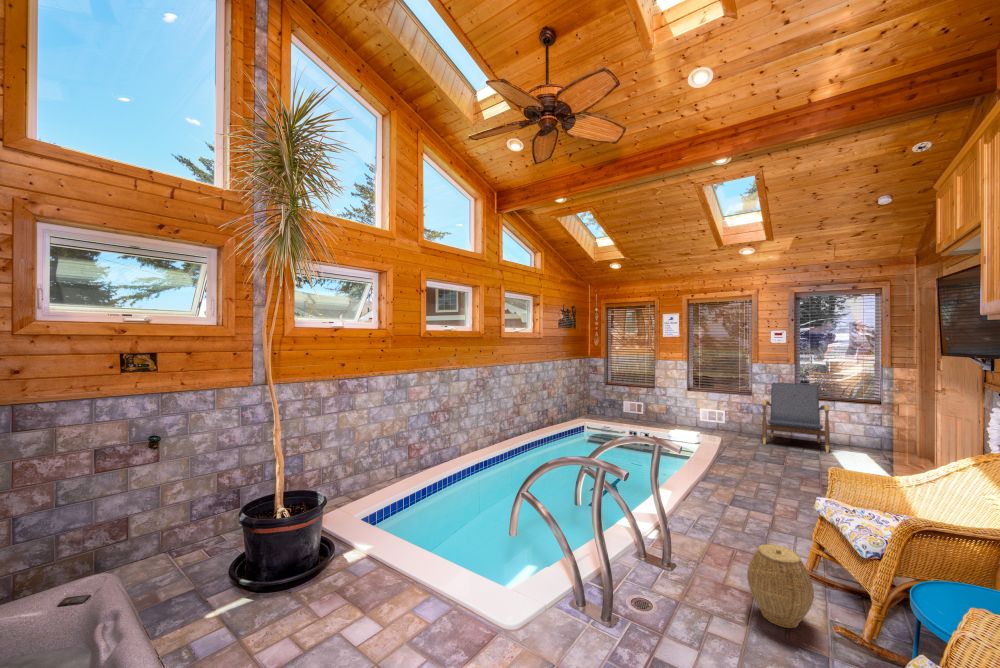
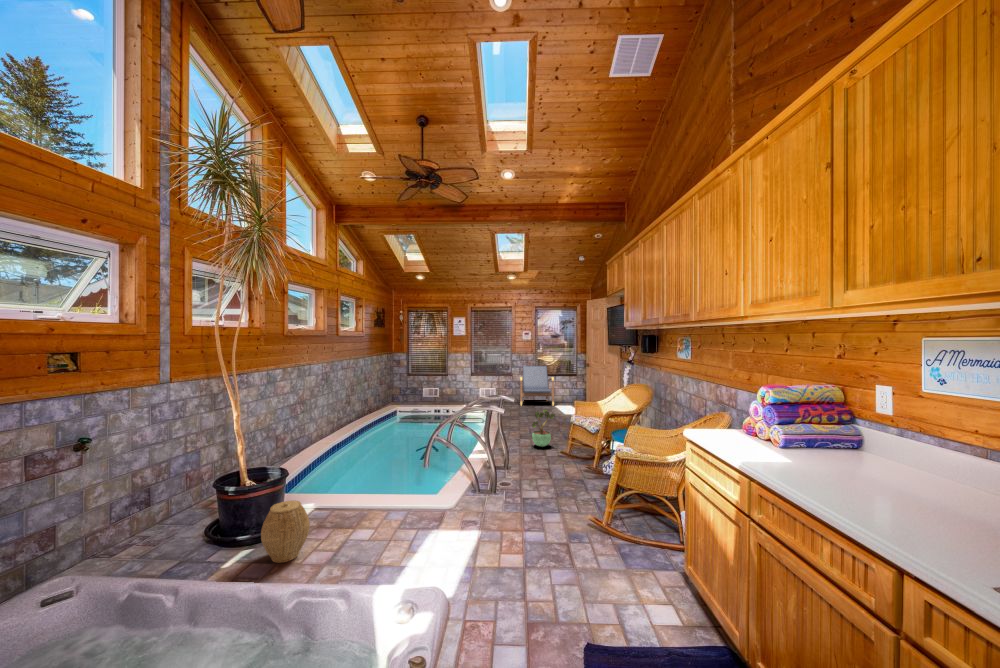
potted plant: none [738,468,790,536] -> present [532,409,555,447]
woven basket: present [747,544,814,628] -> present [261,501,310,563]

